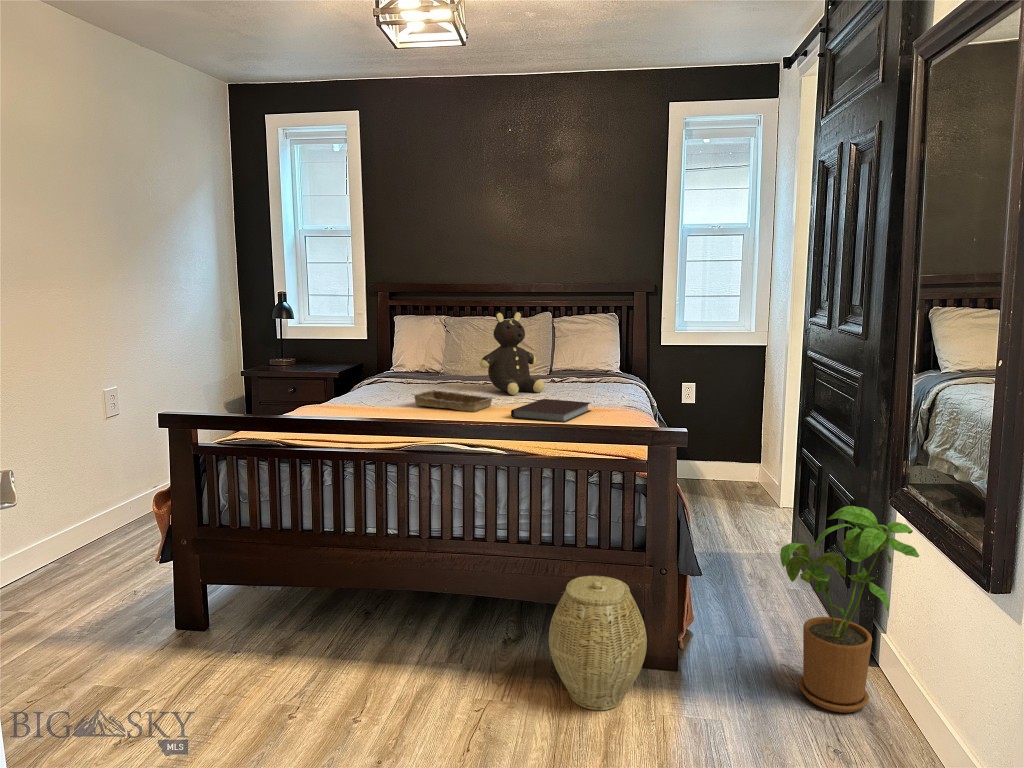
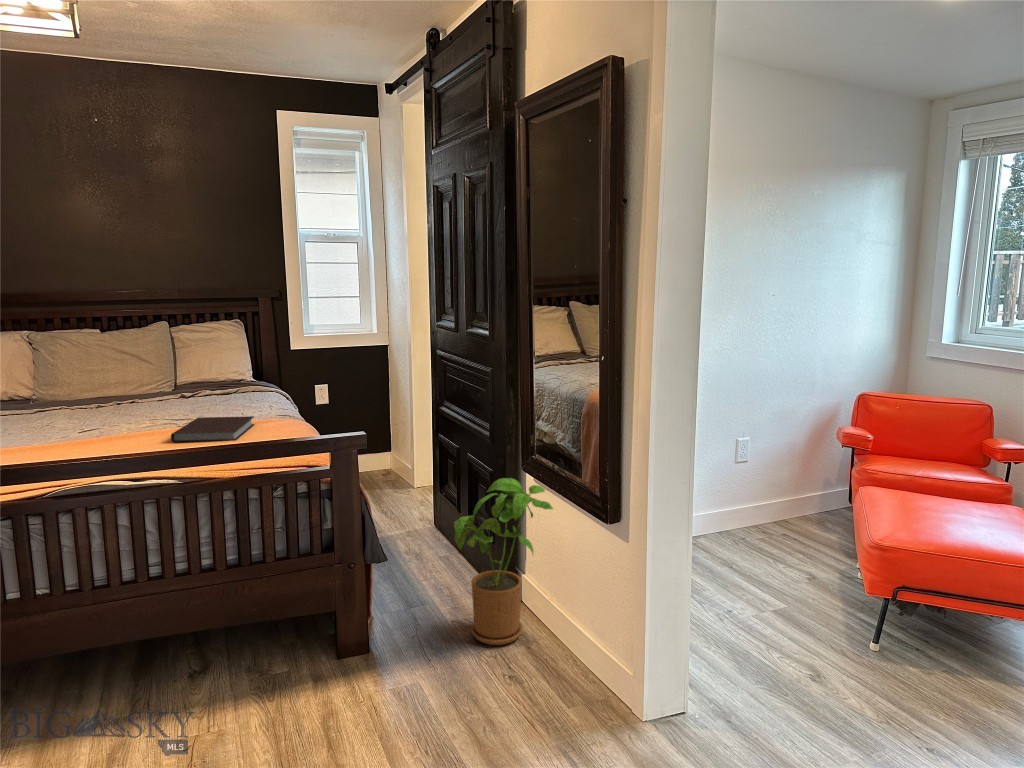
teddy bear: present [480,312,545,395] -> none [106,325,187,416]
tray: present [413,390,493,412] -> none [26,421,143,441]
woven basket: present [549,576,647,710] -> none [253,583,351,713]

